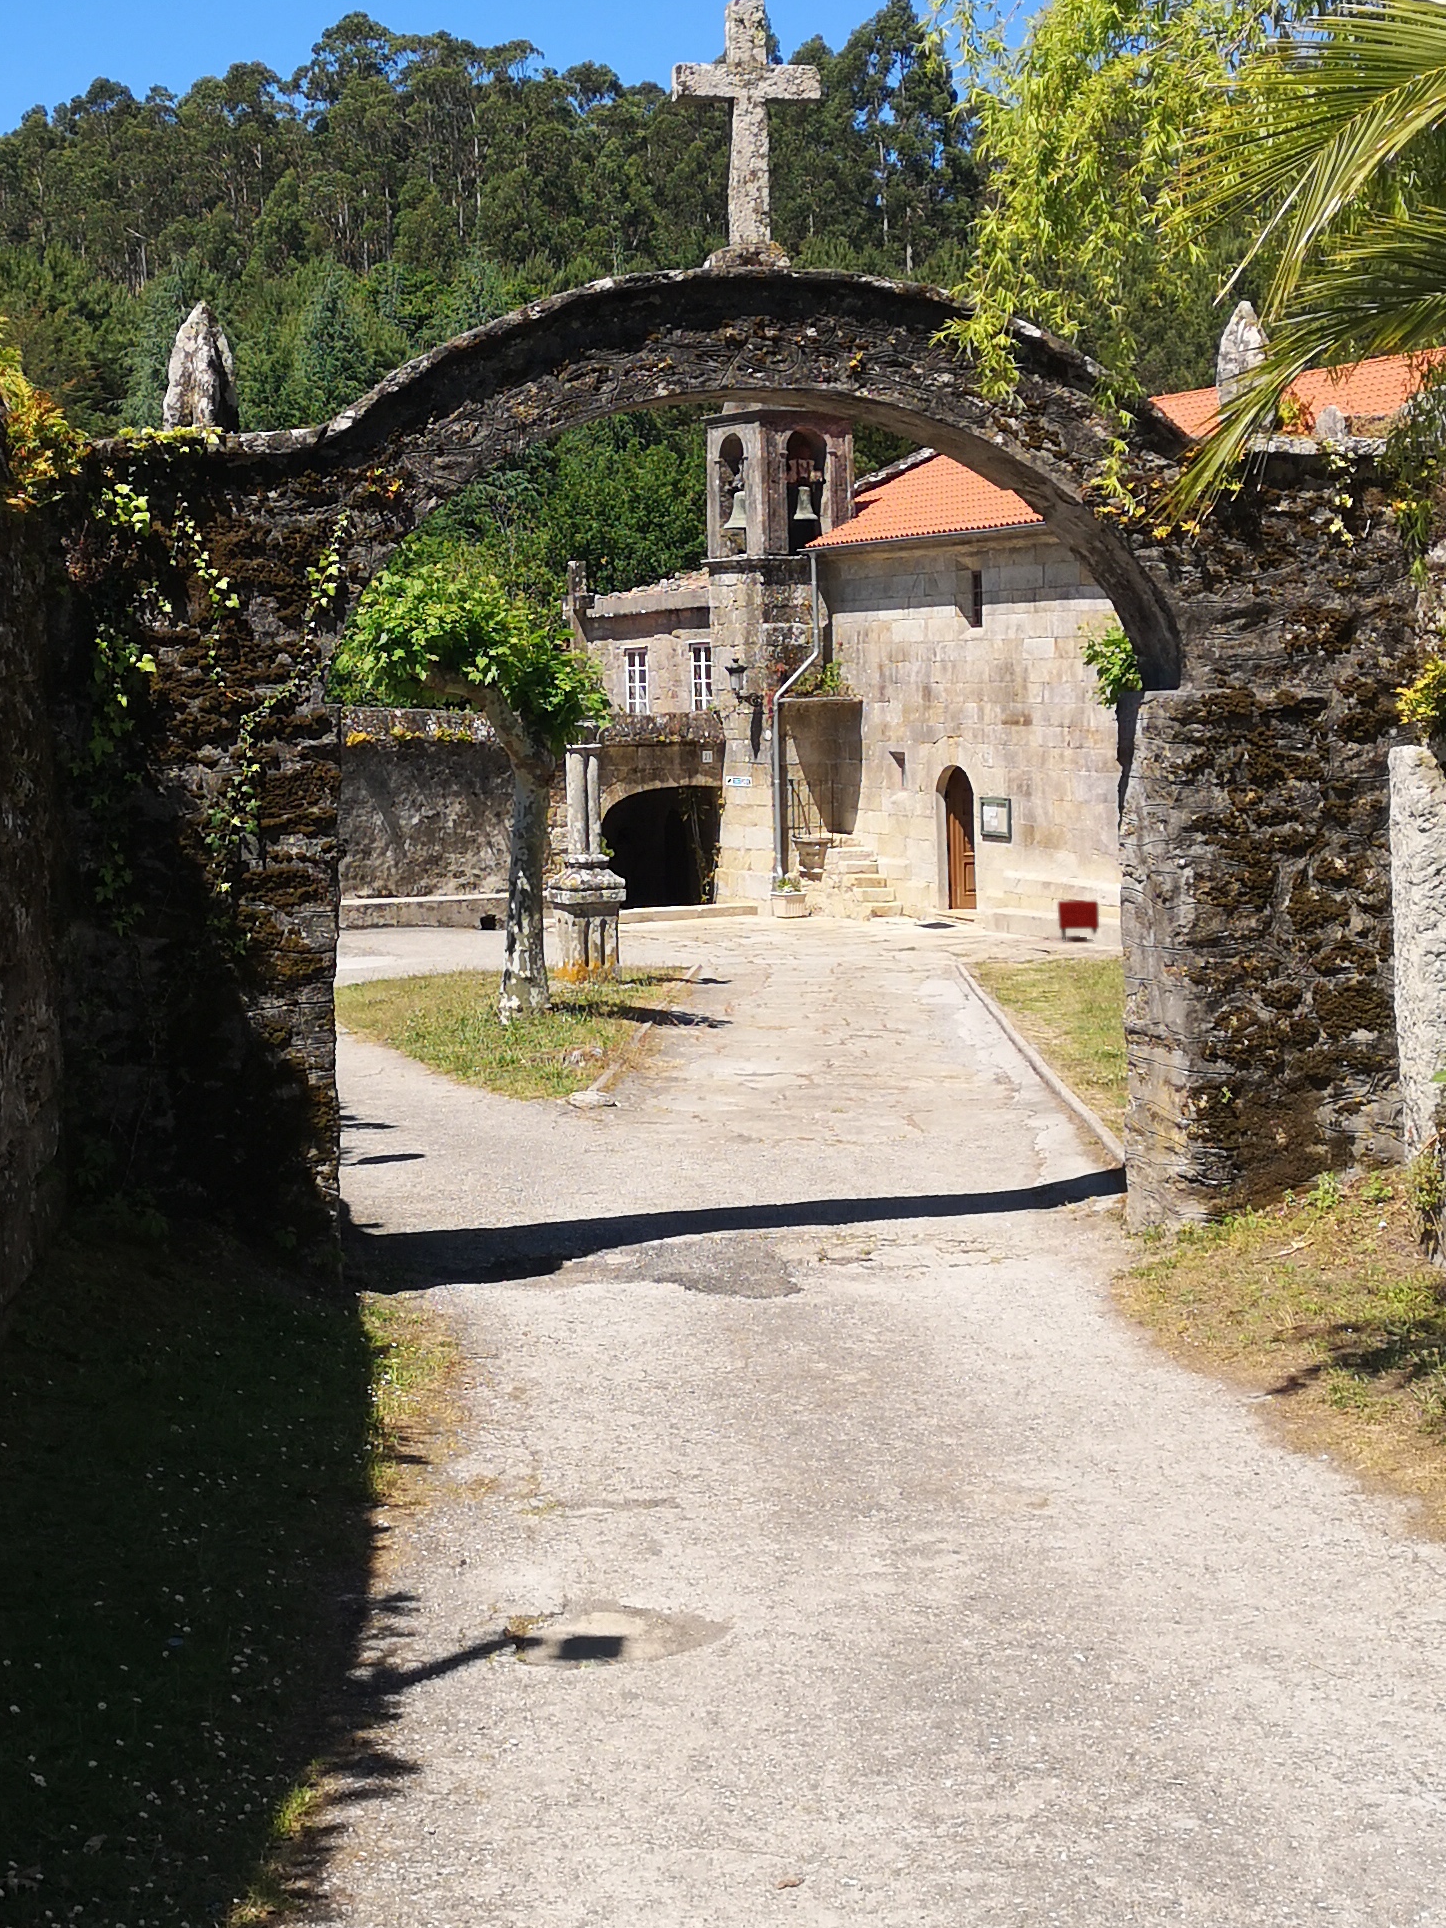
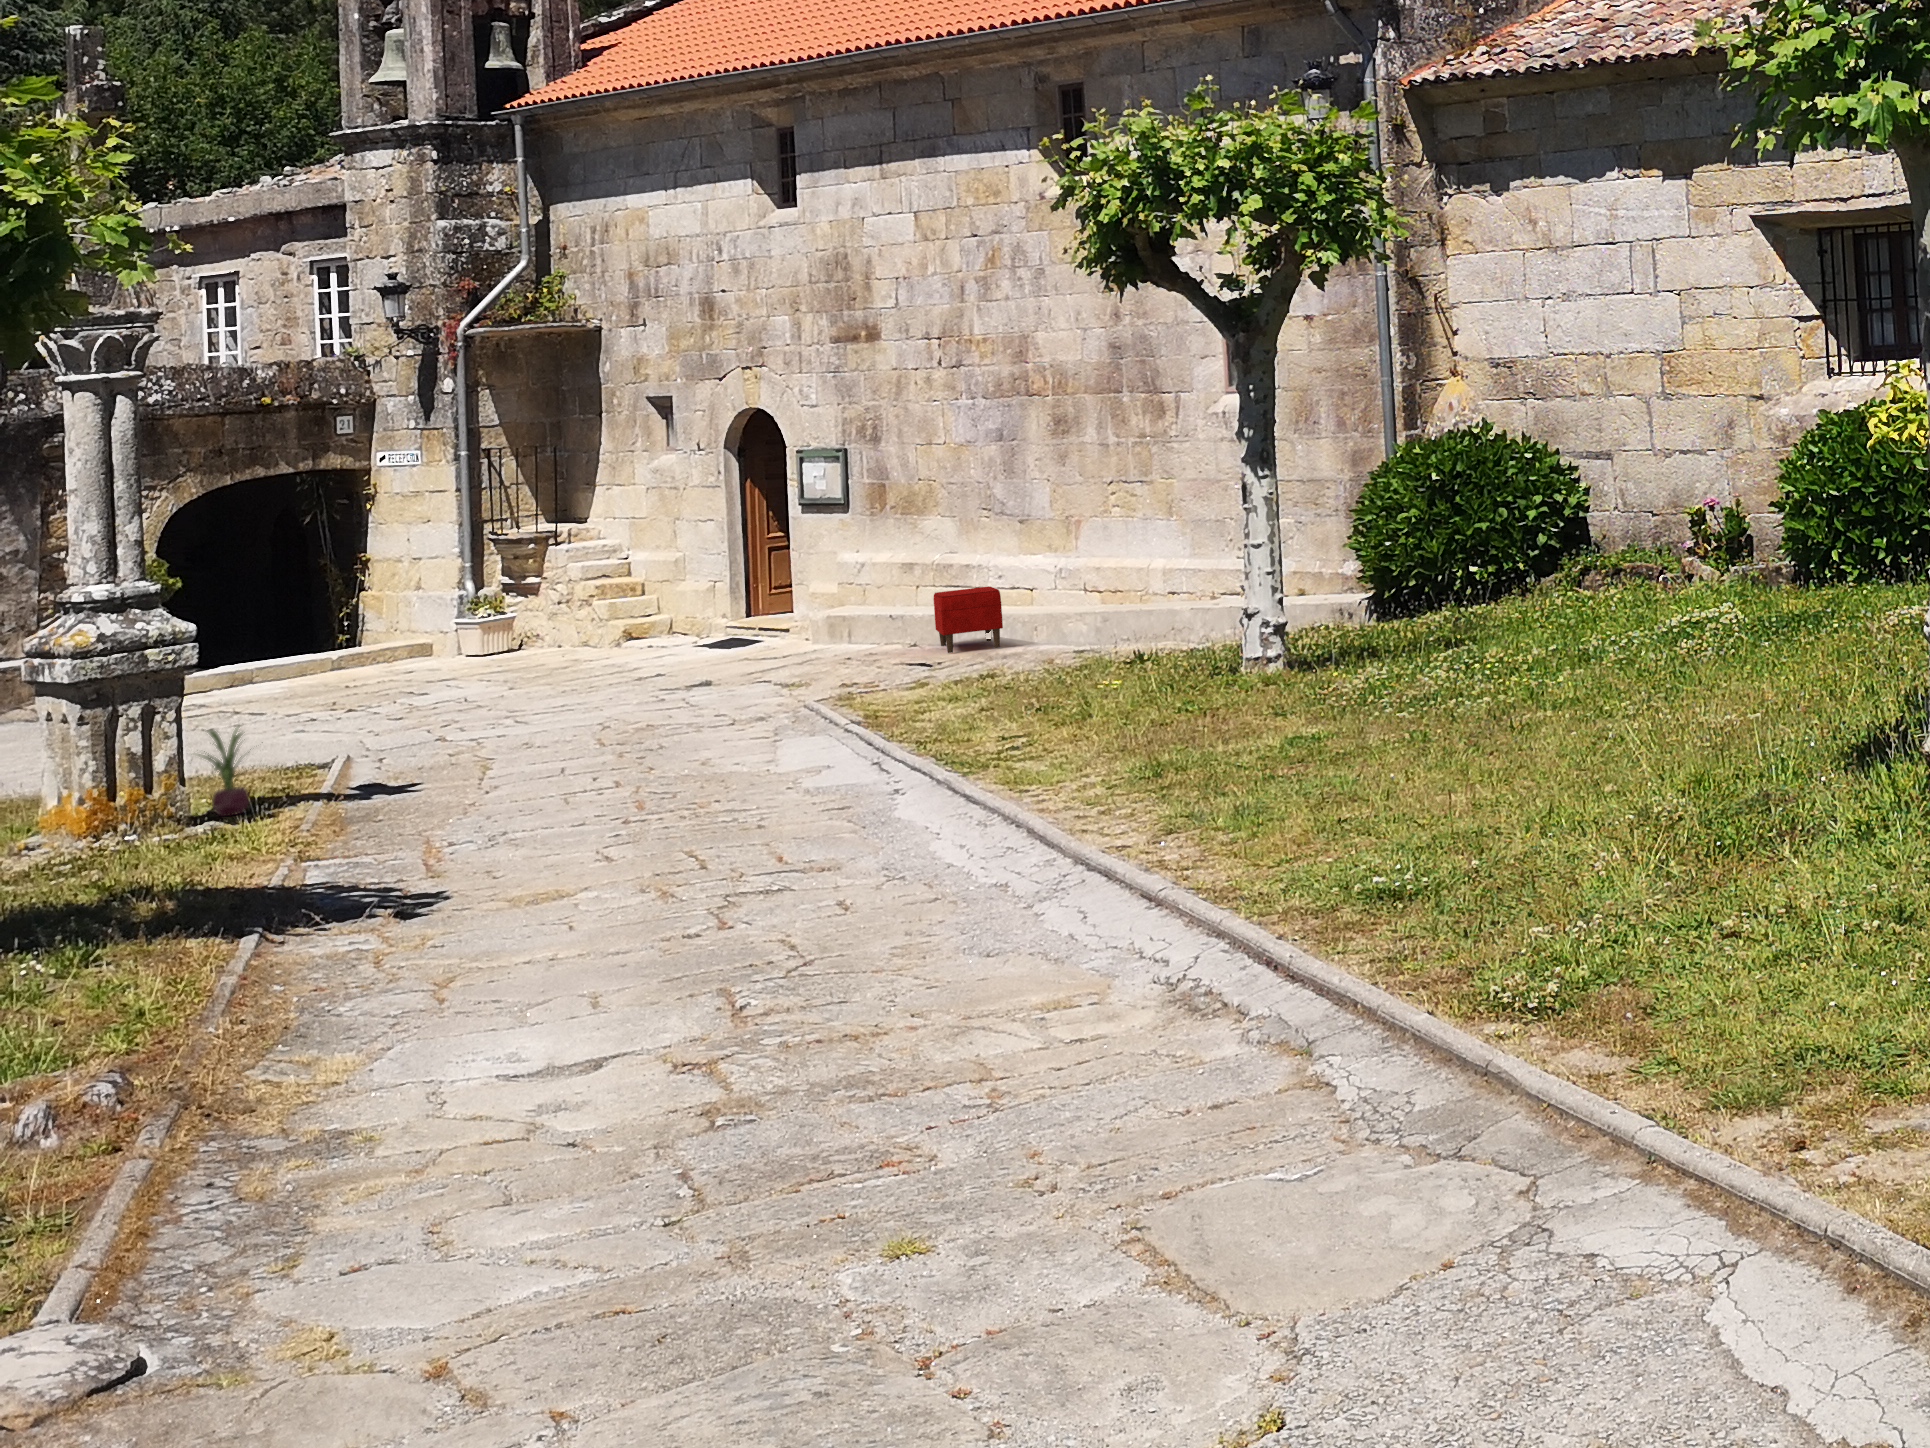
decorative plant: none [611,933,667,982] -> present [202,728,270,816]

